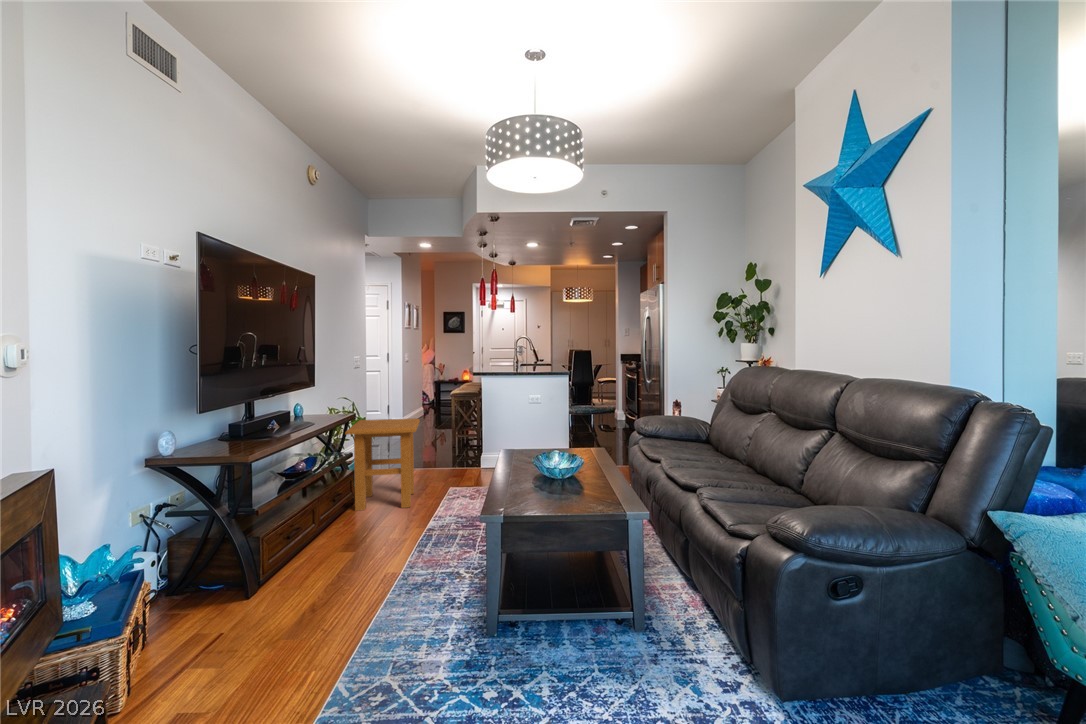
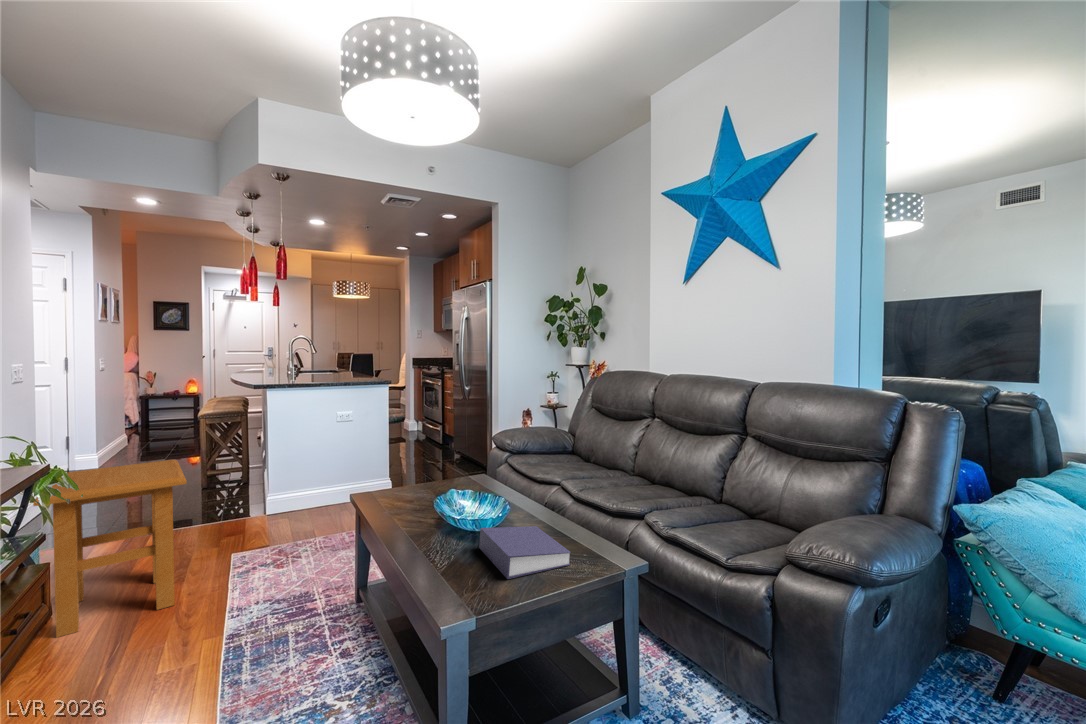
book: none [544,473,595,505] -> present [479,526,571,579]

